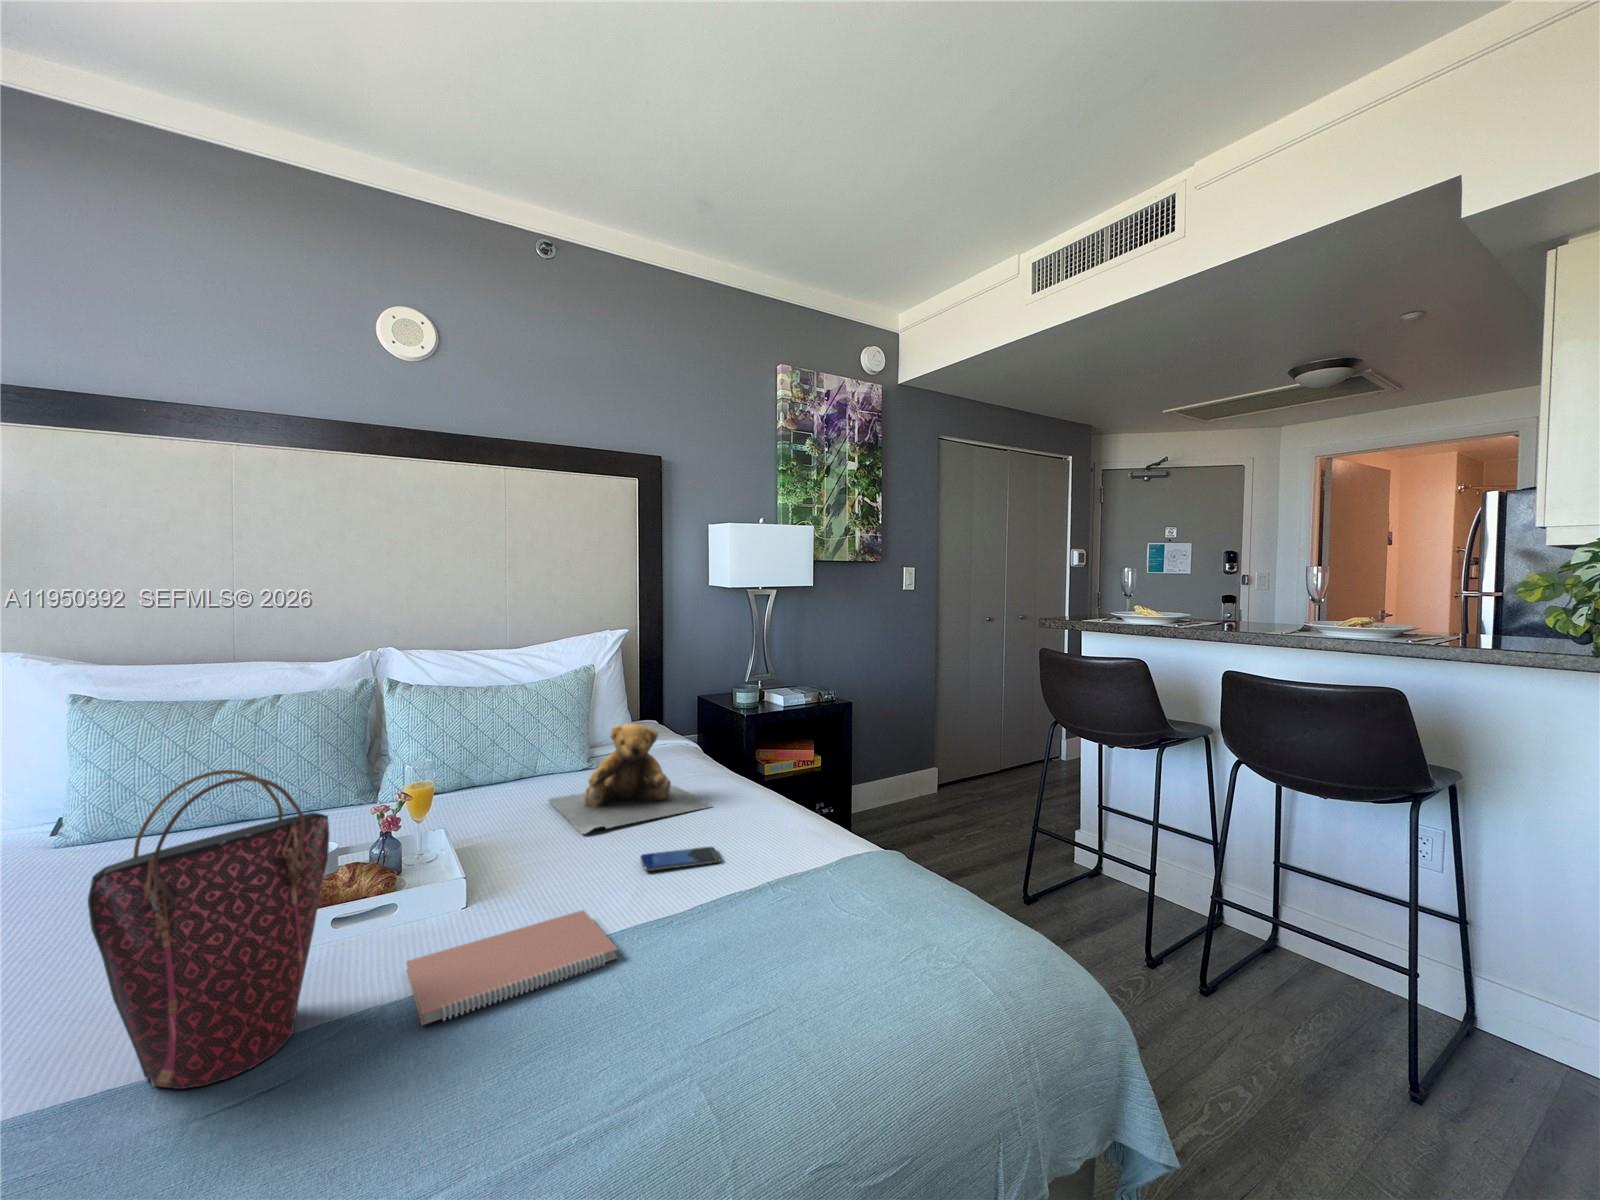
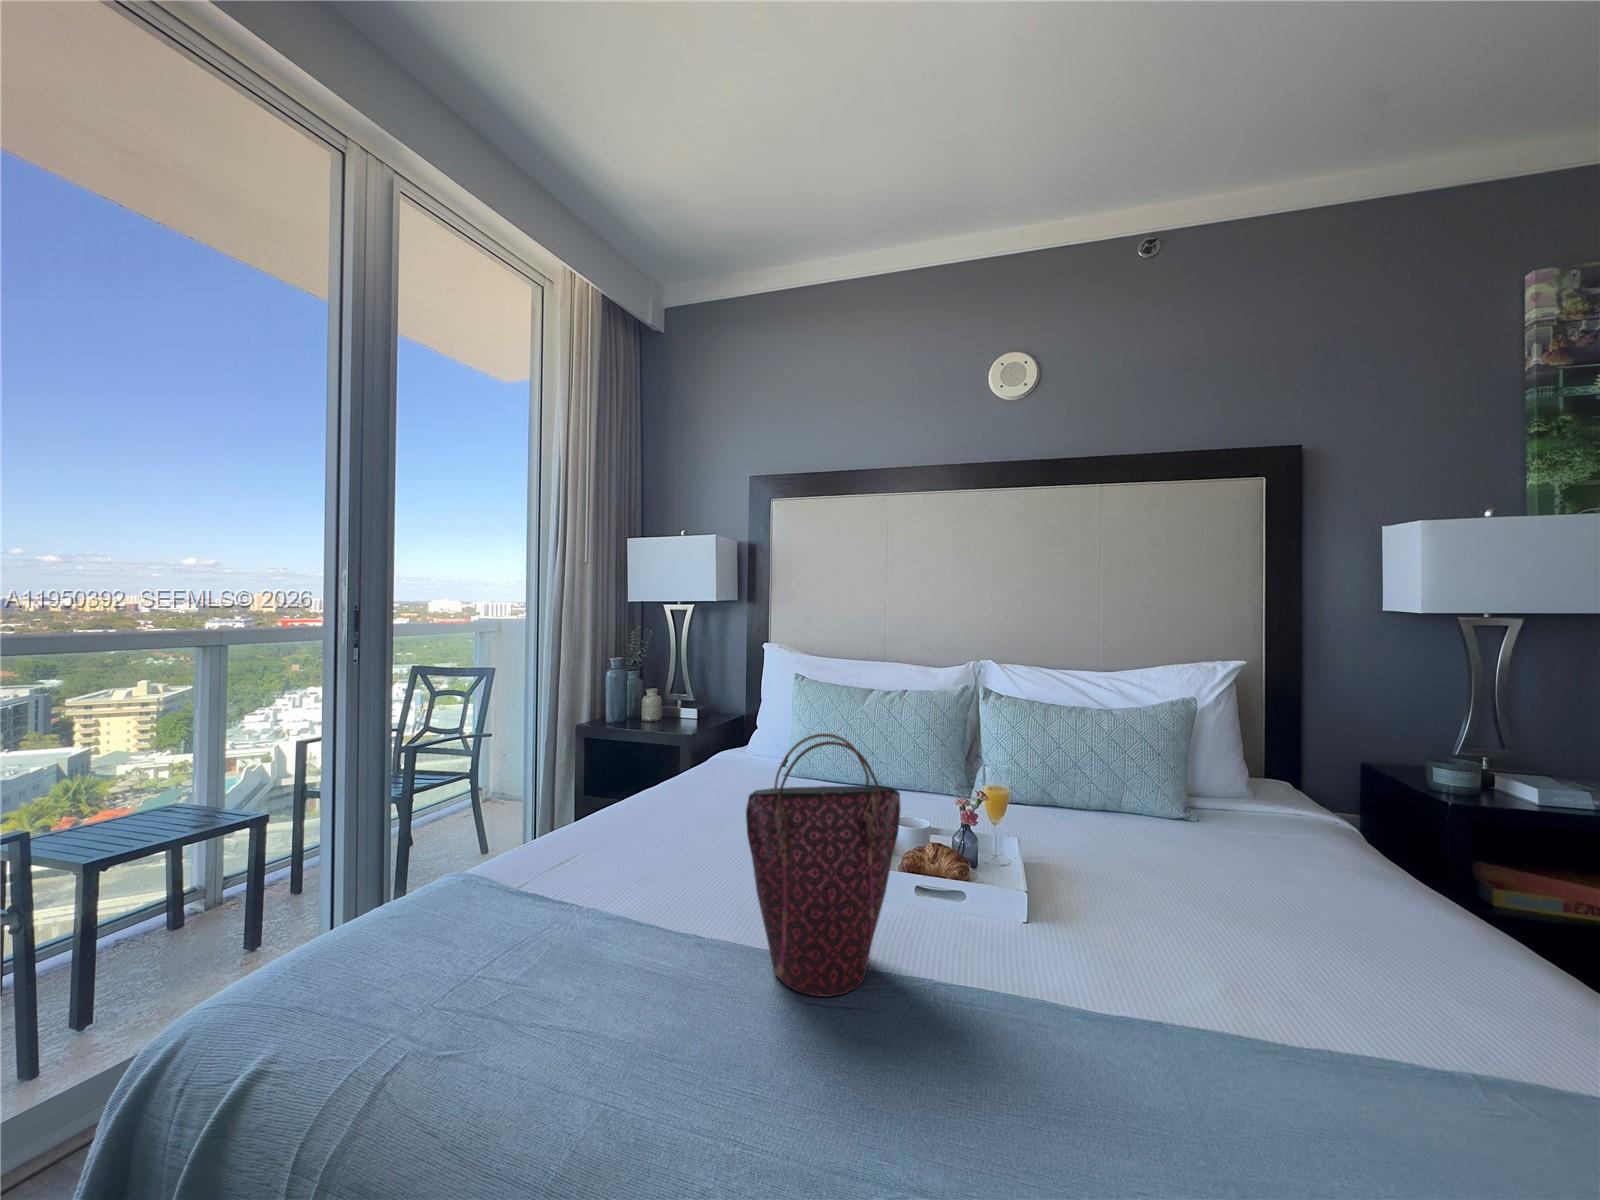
teddy bear: present [548,723,712,834] -> none [1131,770,1382,919]
smartphone: present [641,847,721,871] -> none [1248,948,1392,1009]
notebook: present [406,910,617,1025] -> none [959,959,1198,1078]

